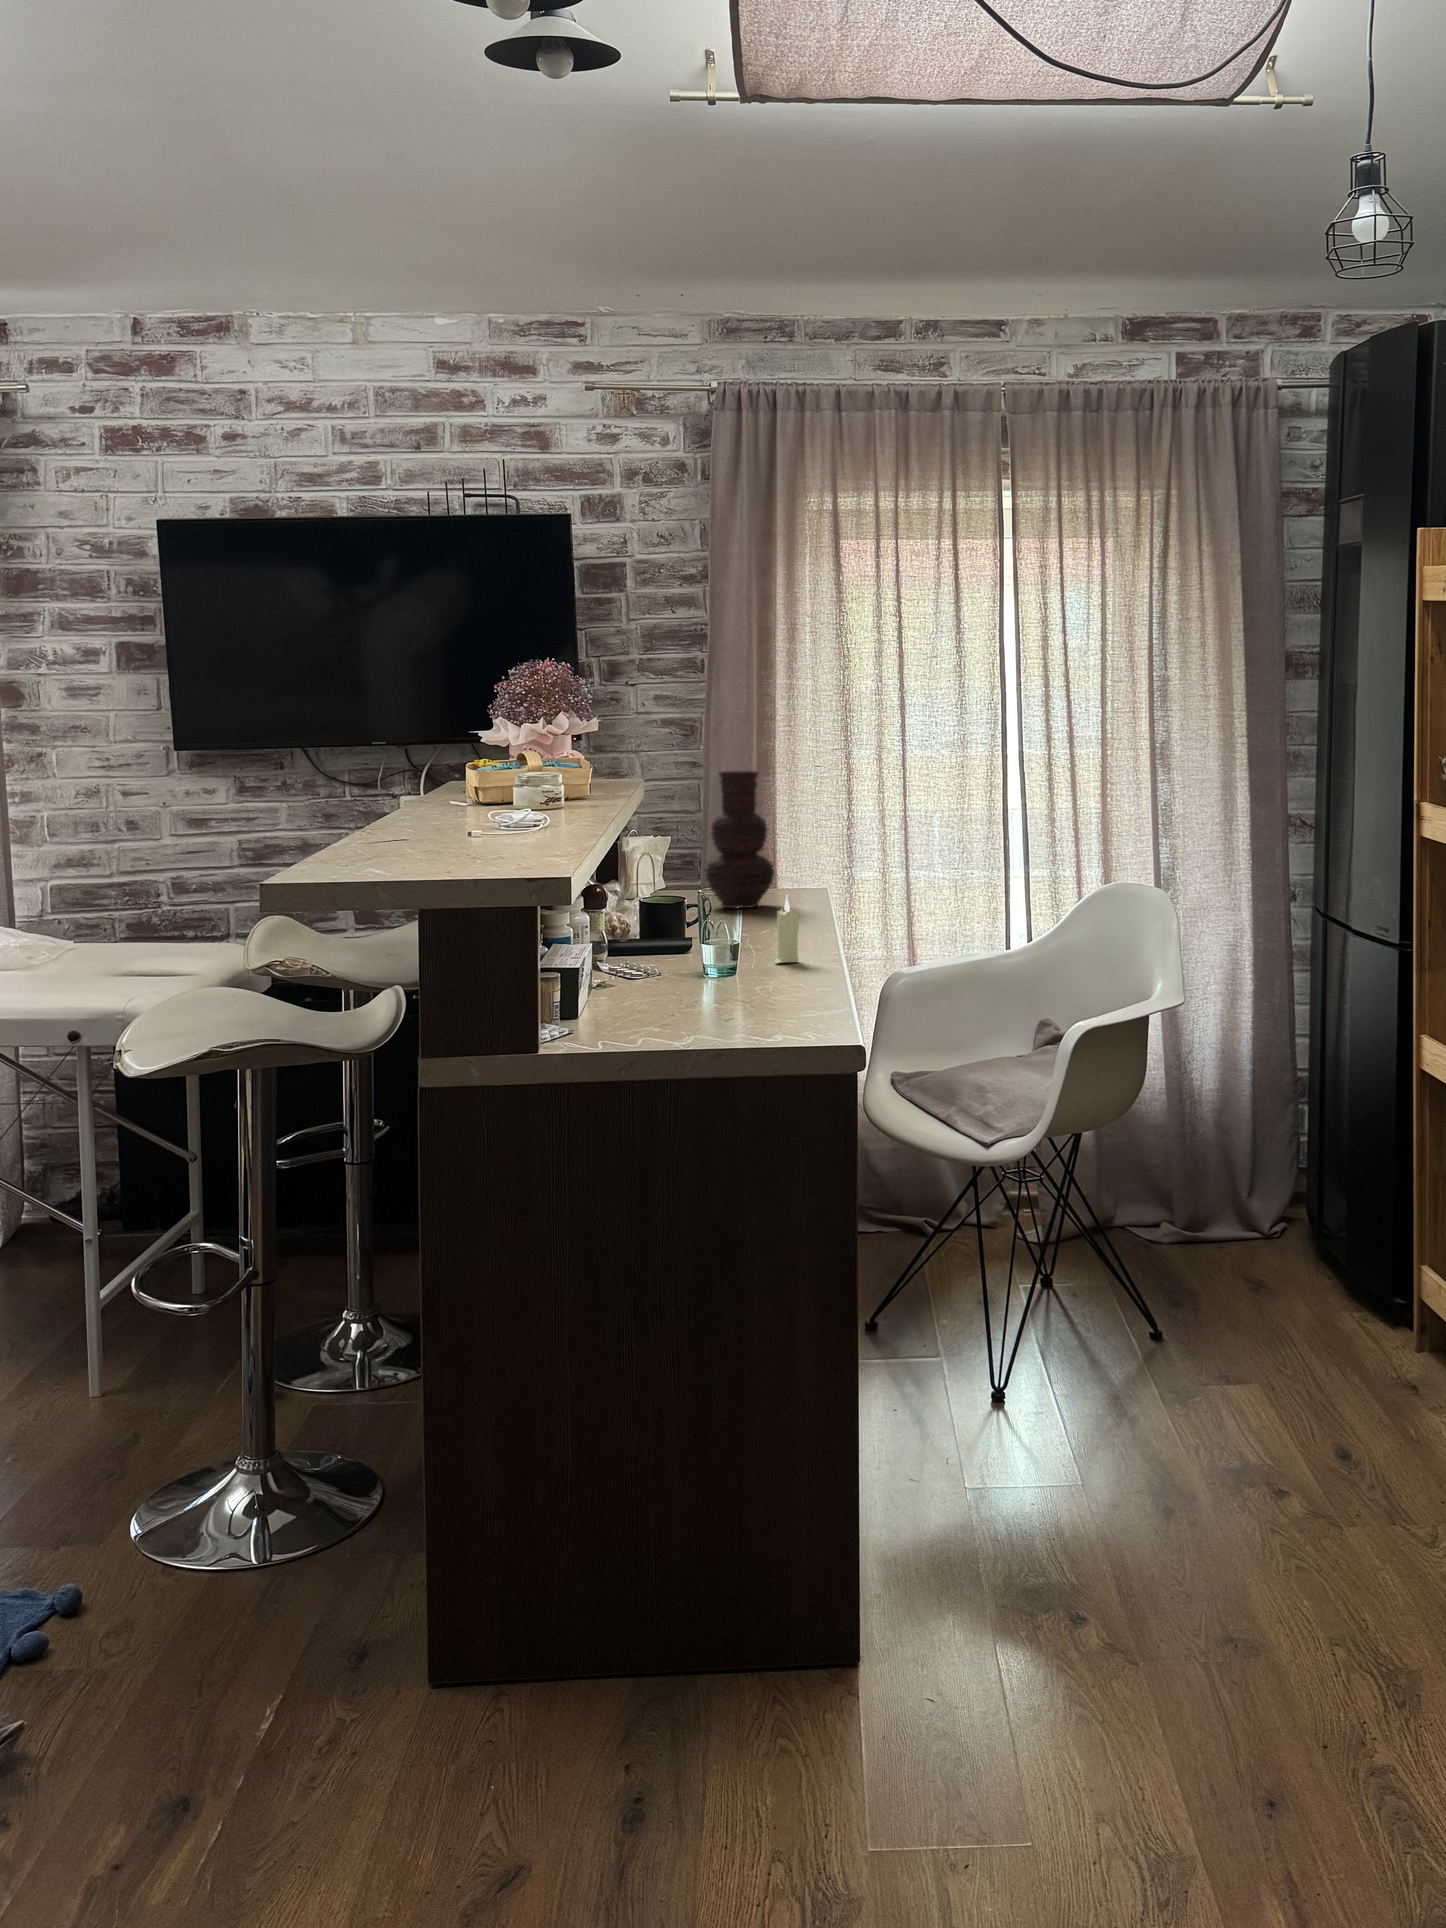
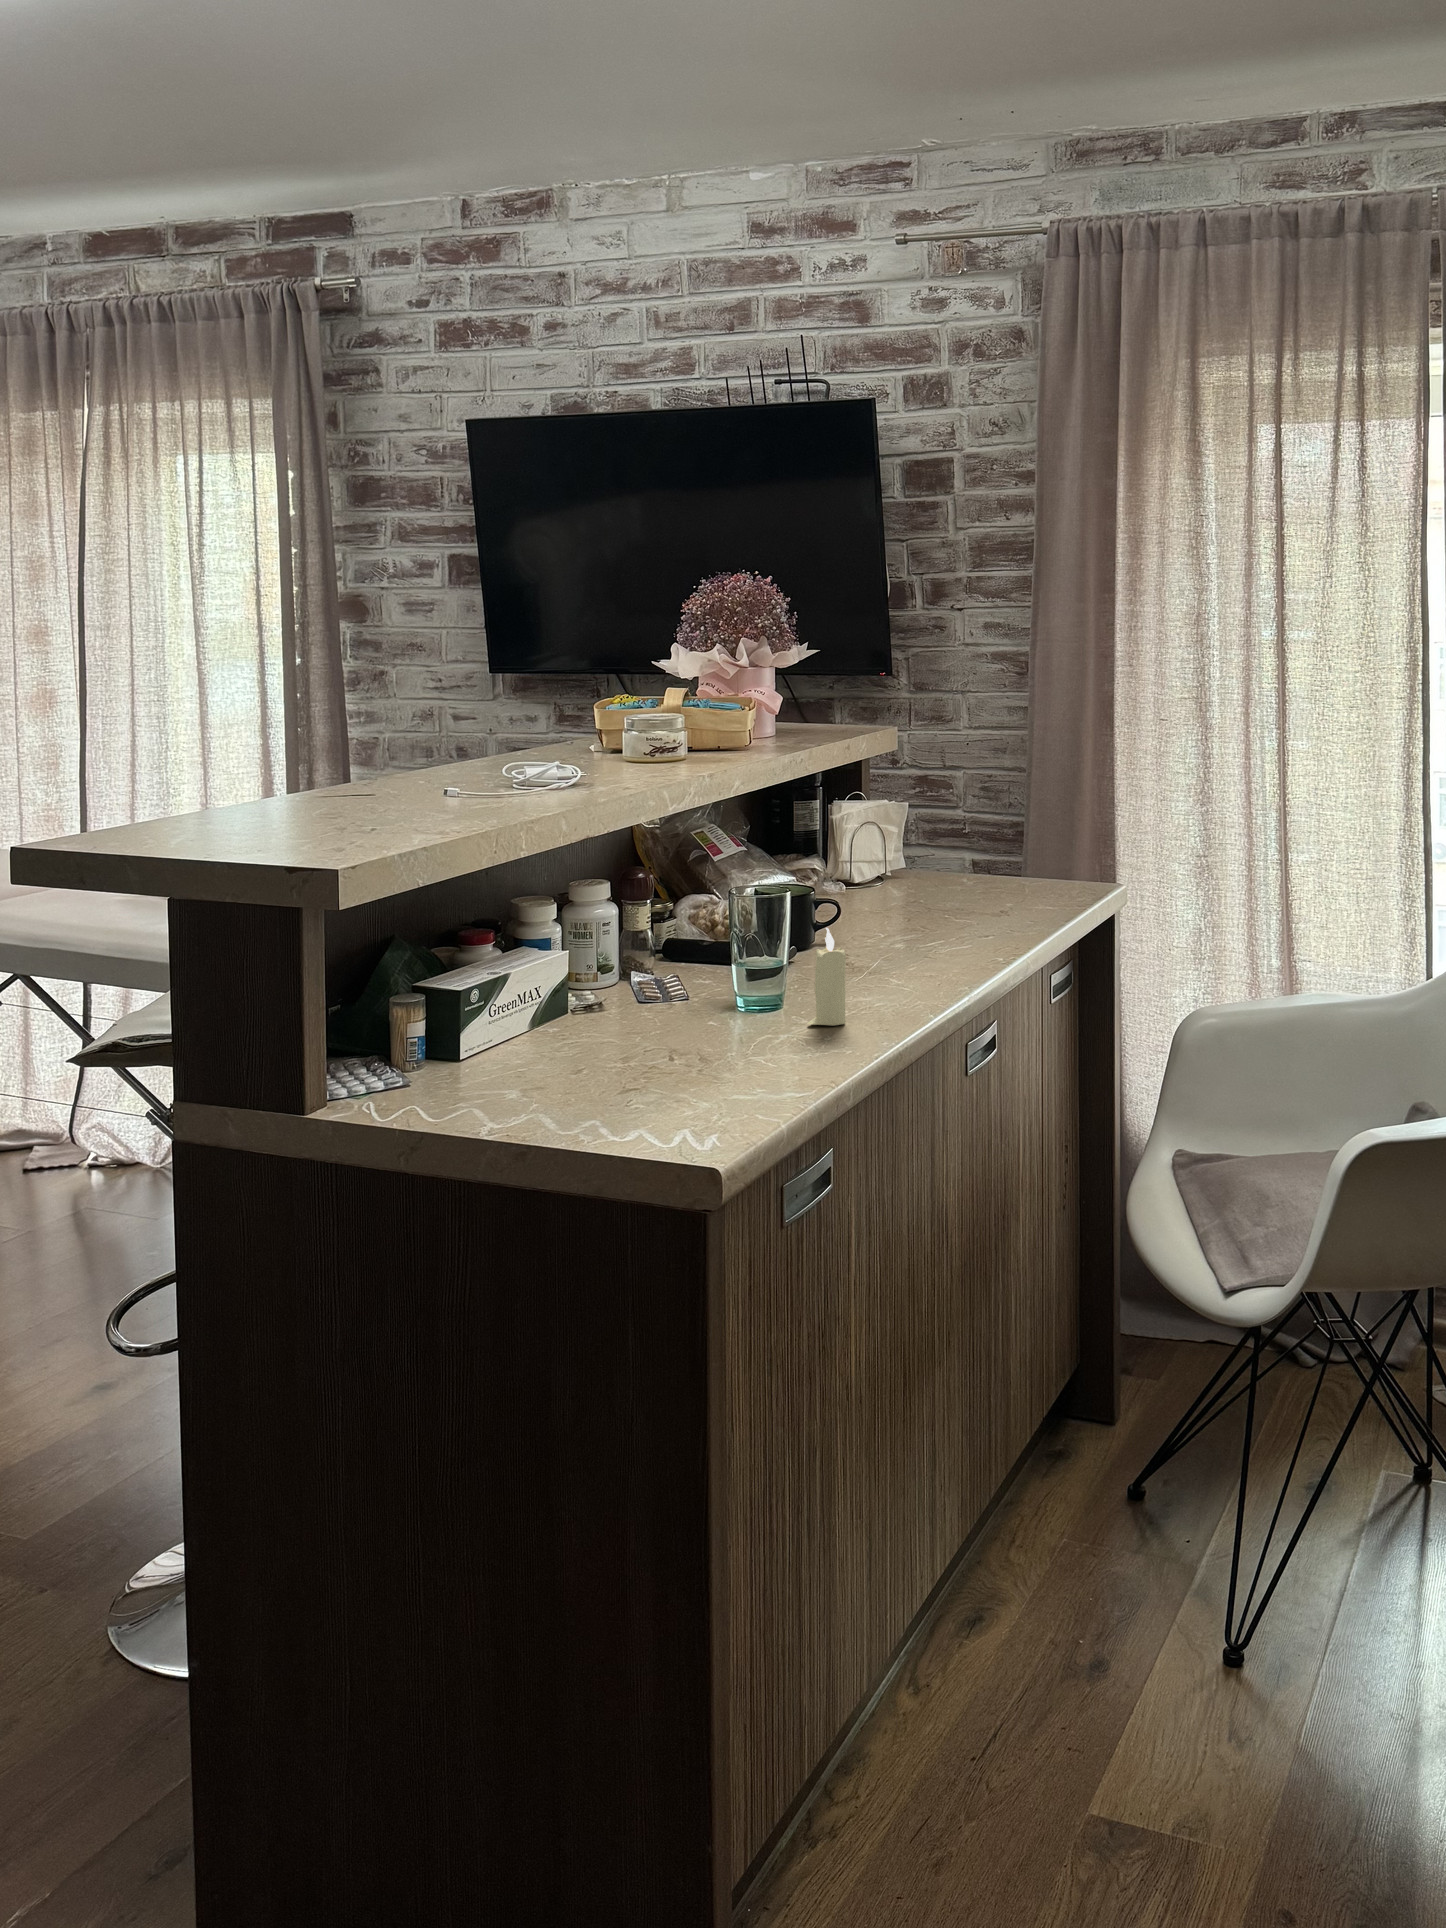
vase: present [706,771,774,908] -> none [932,727,1024,911]

